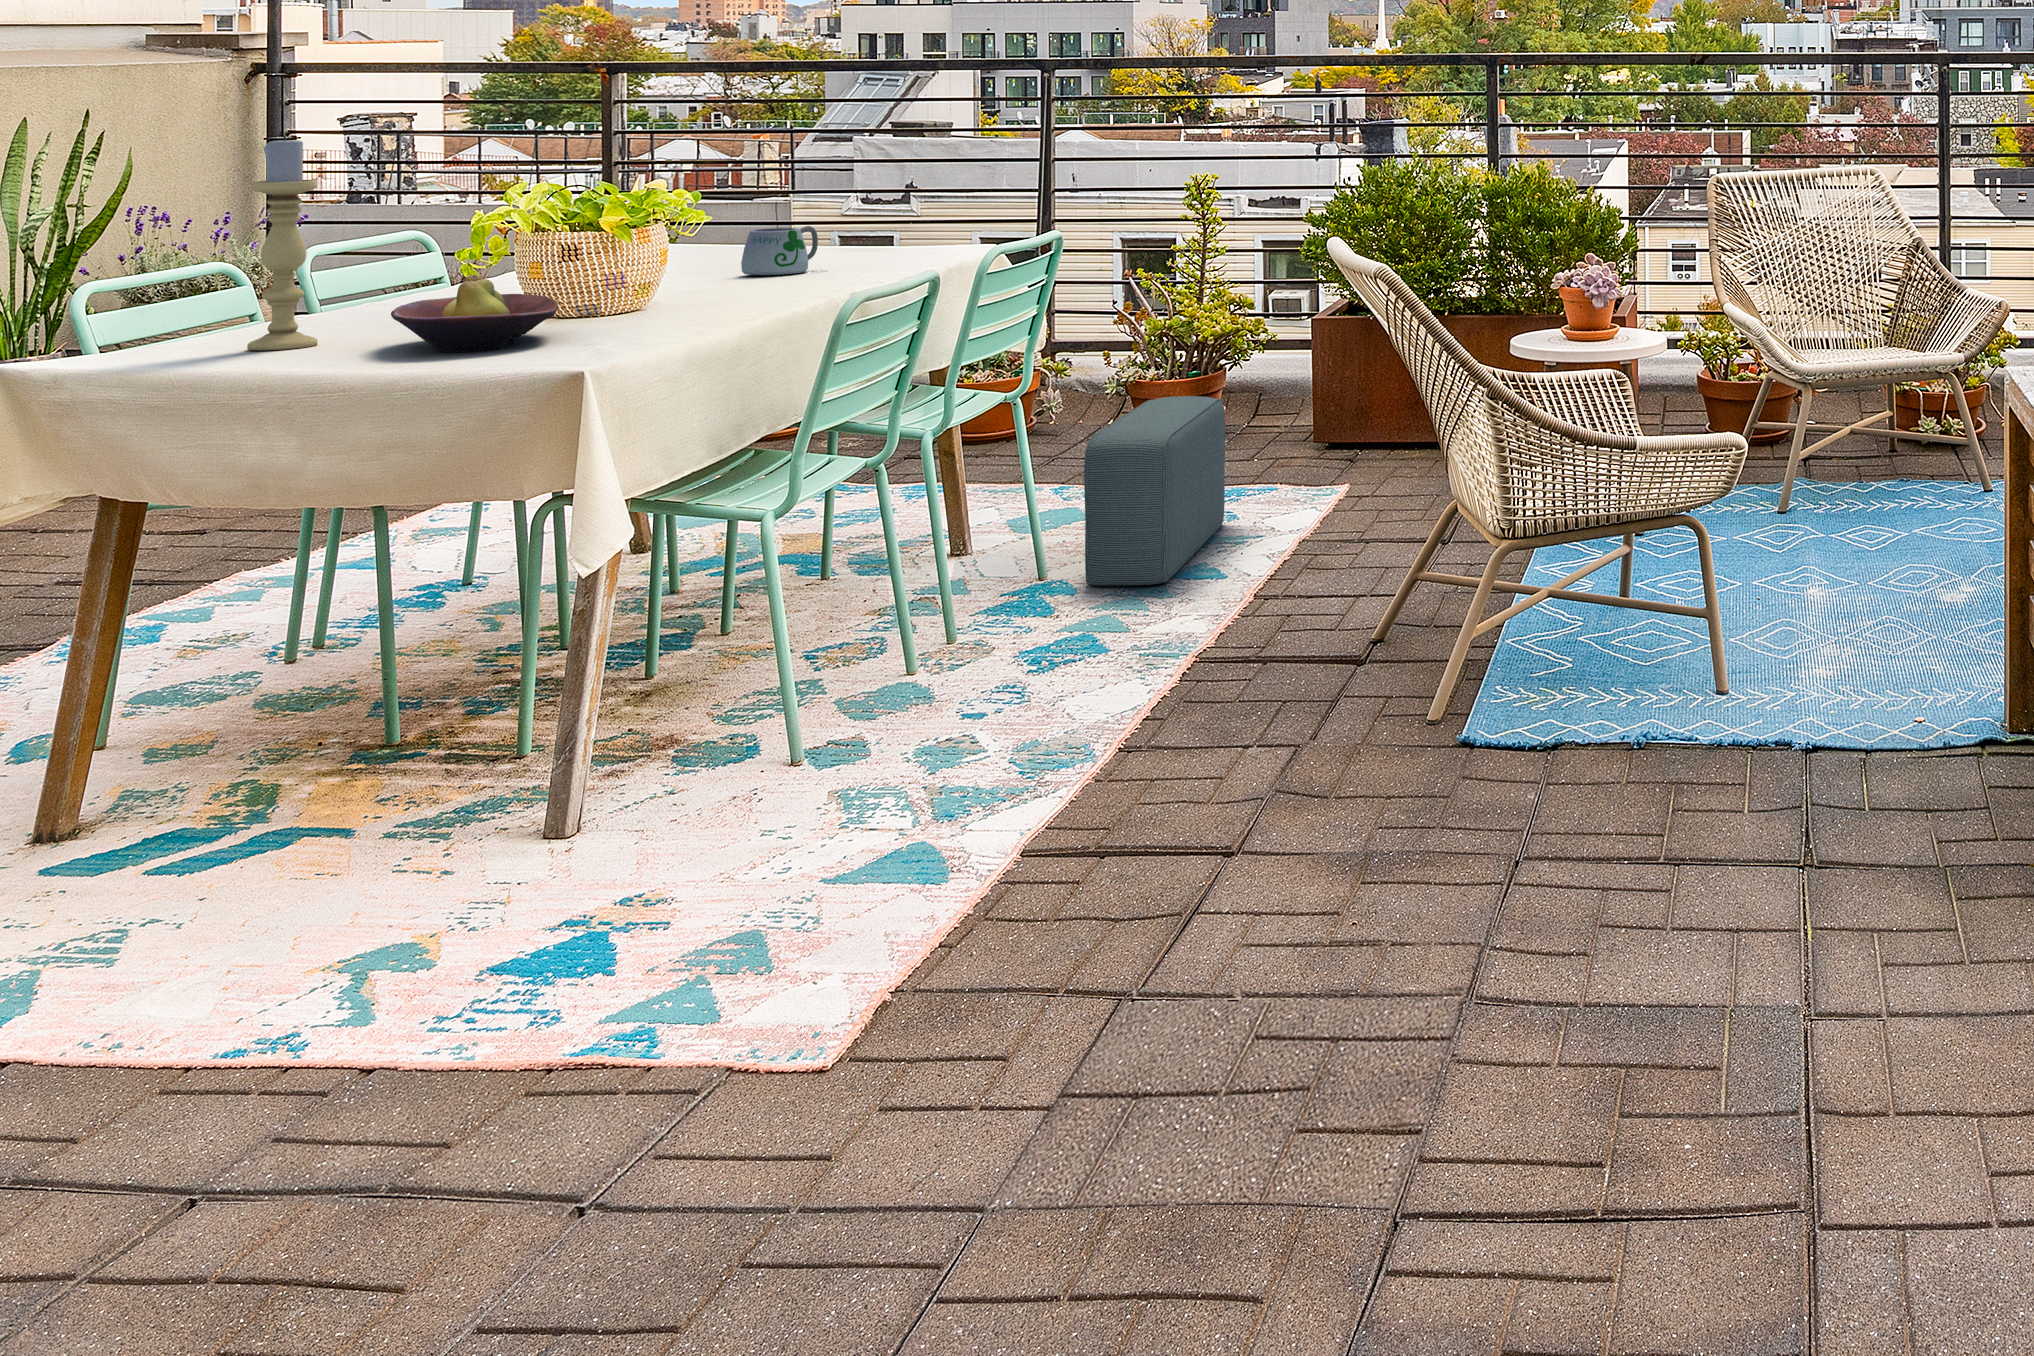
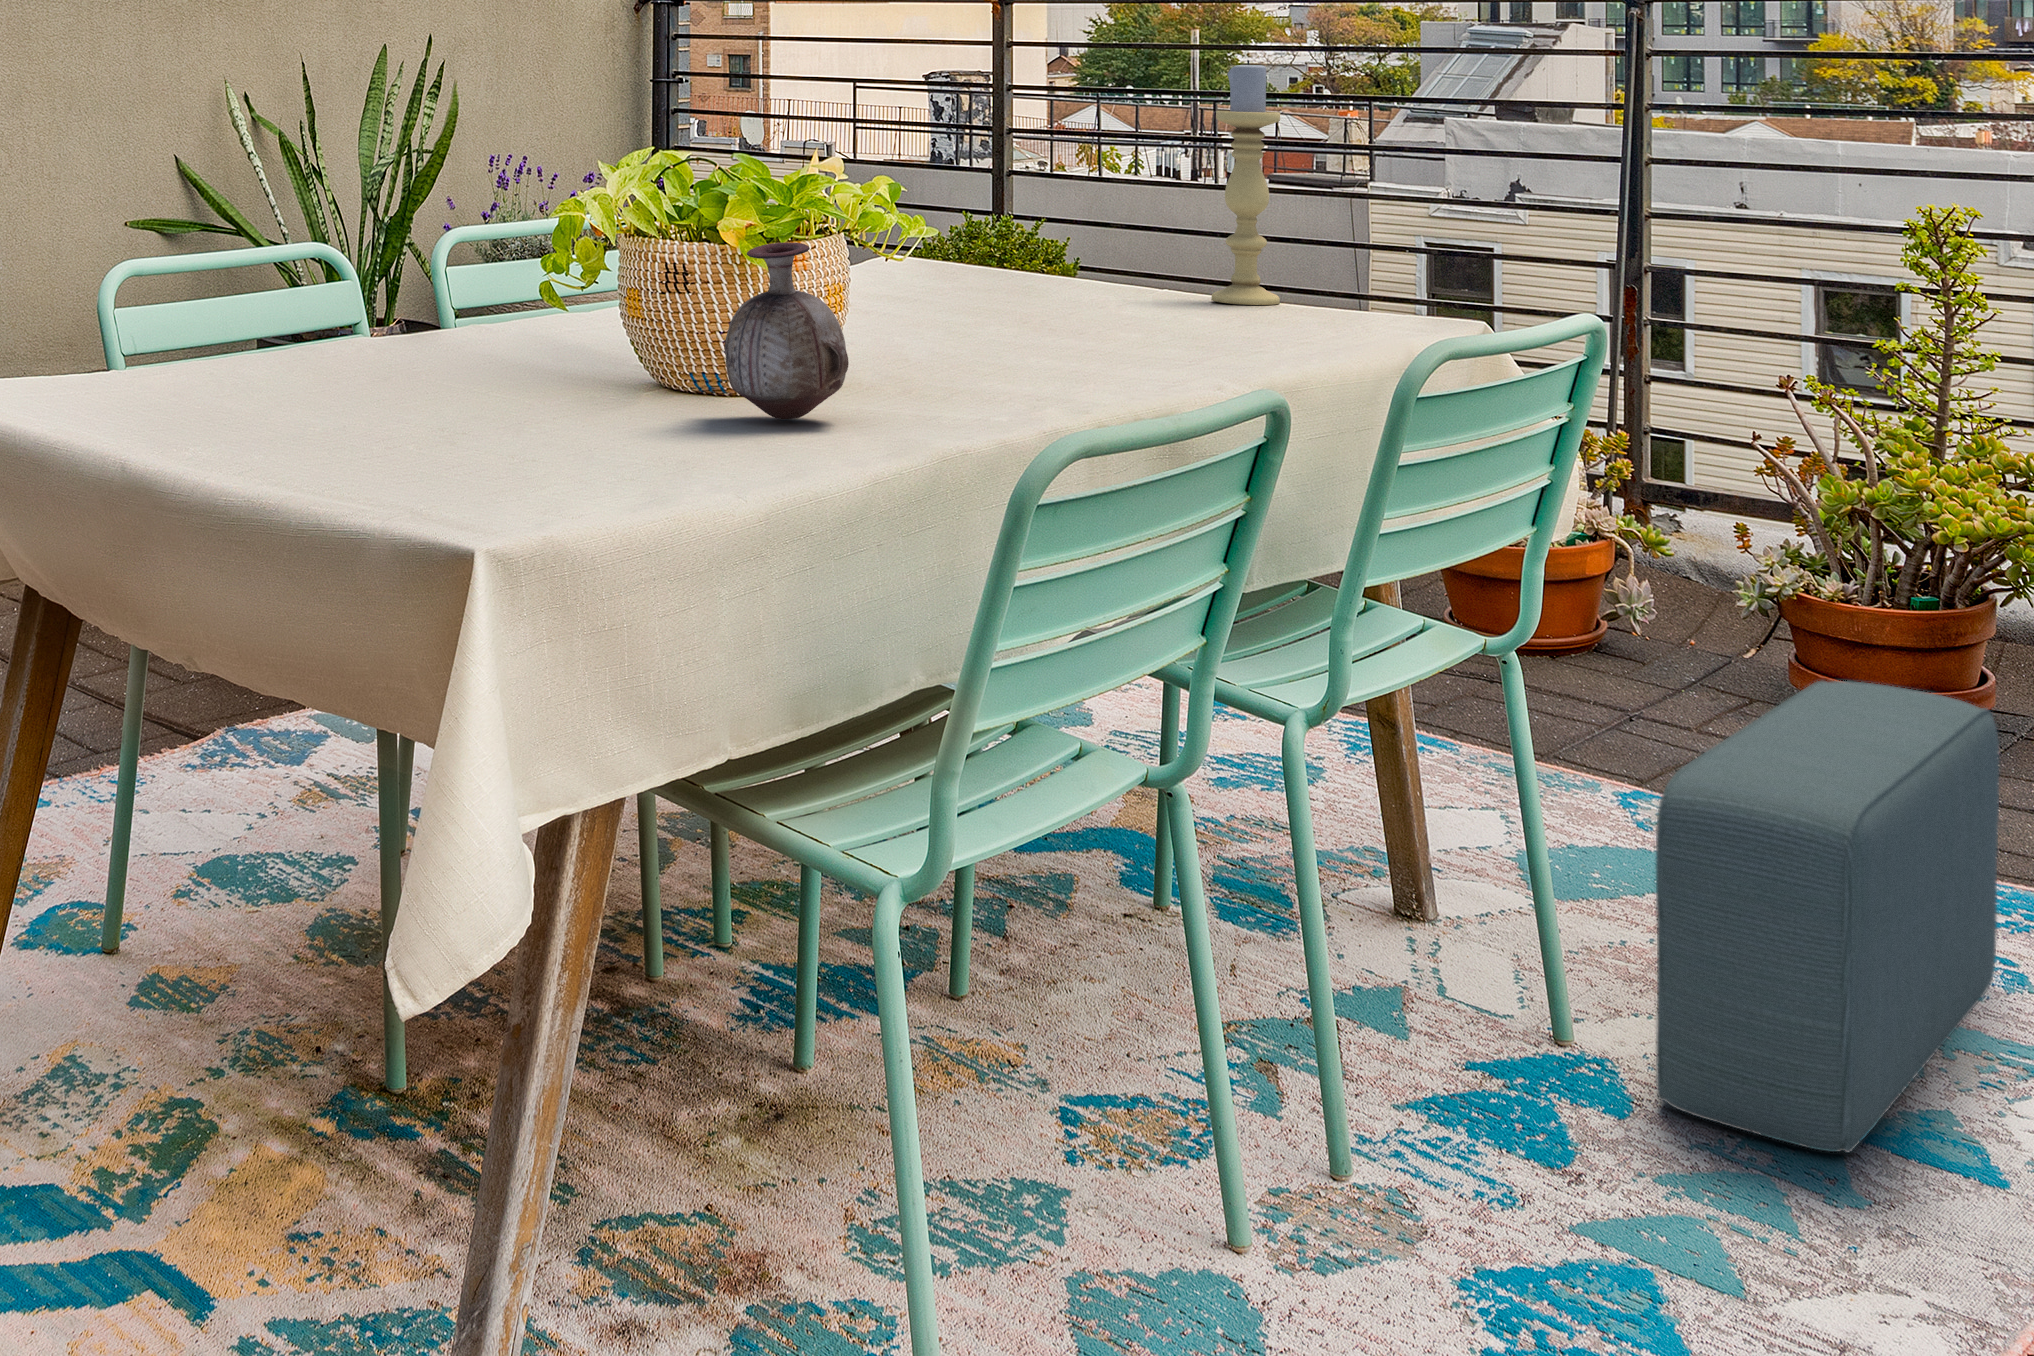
candle holder: present [247,136,317,350] -> present [1211,60,1280,305]
vase: none [640,225,716,313] -> present [724,243,849,420]
mug: present [741,226,823,275] -> none [1017,255,1161,346]
fruit bowl: present [391,275,558,353] -> none [211,312,525,475]

